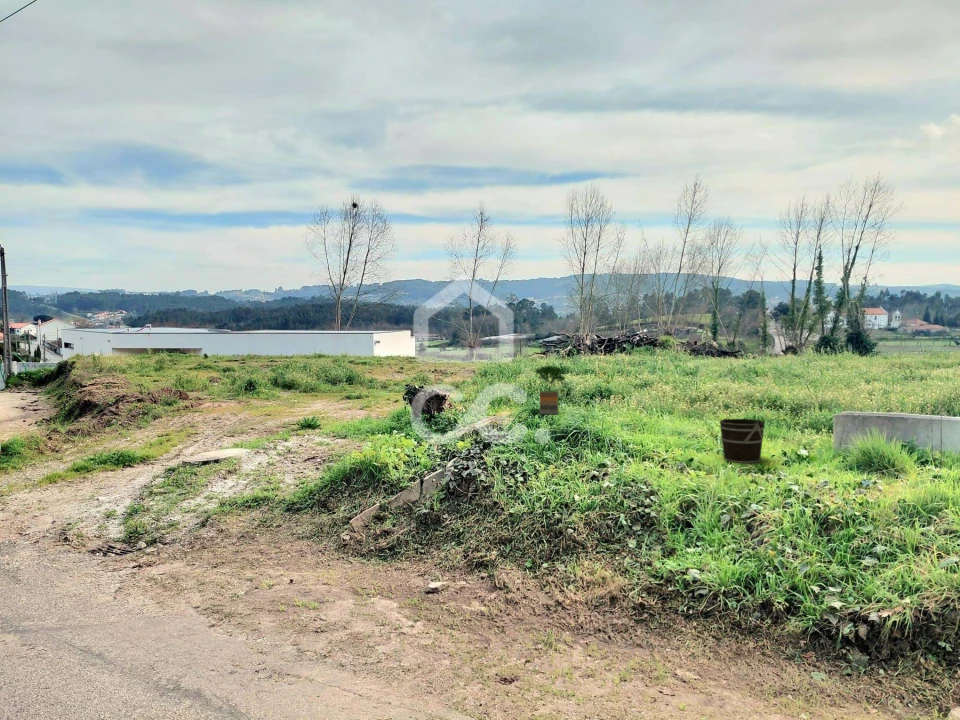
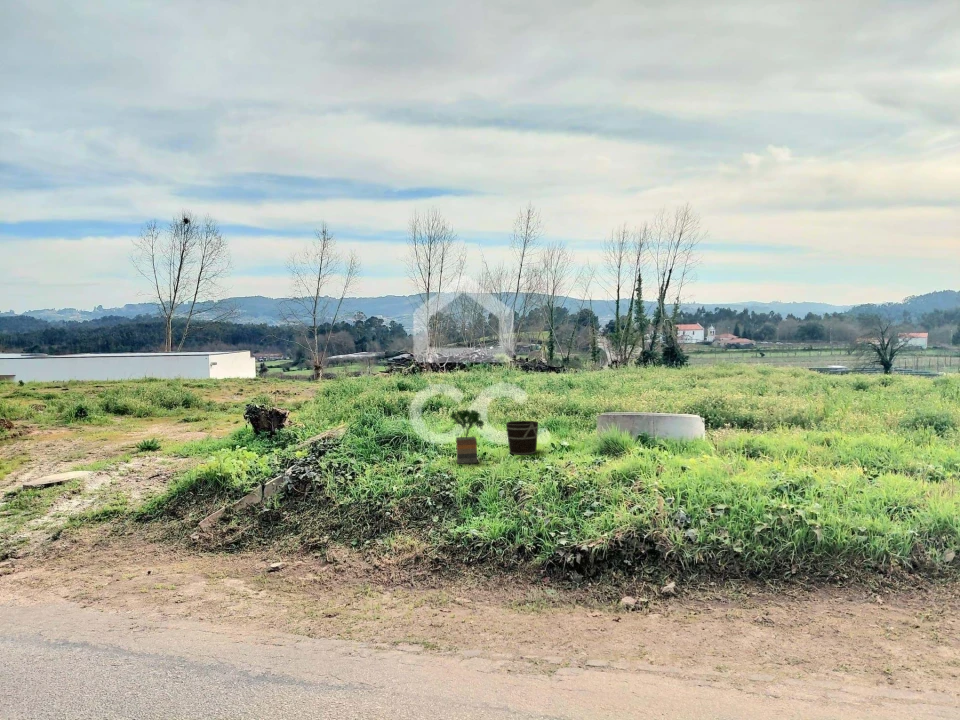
potted tree: present [535,366,565,414] -> present [450,410,484,464]

